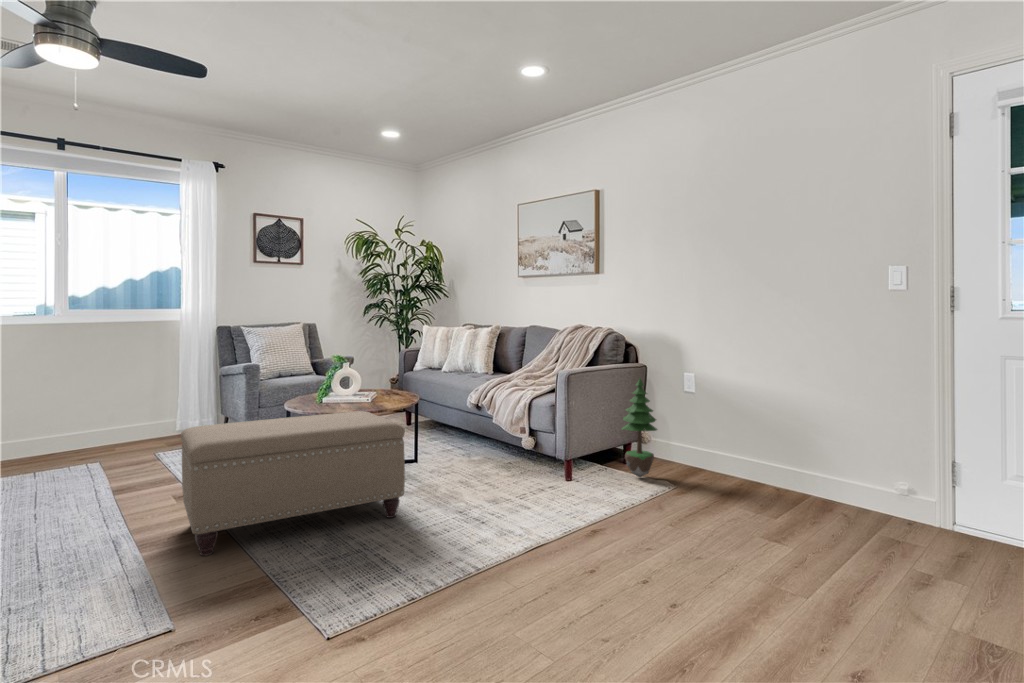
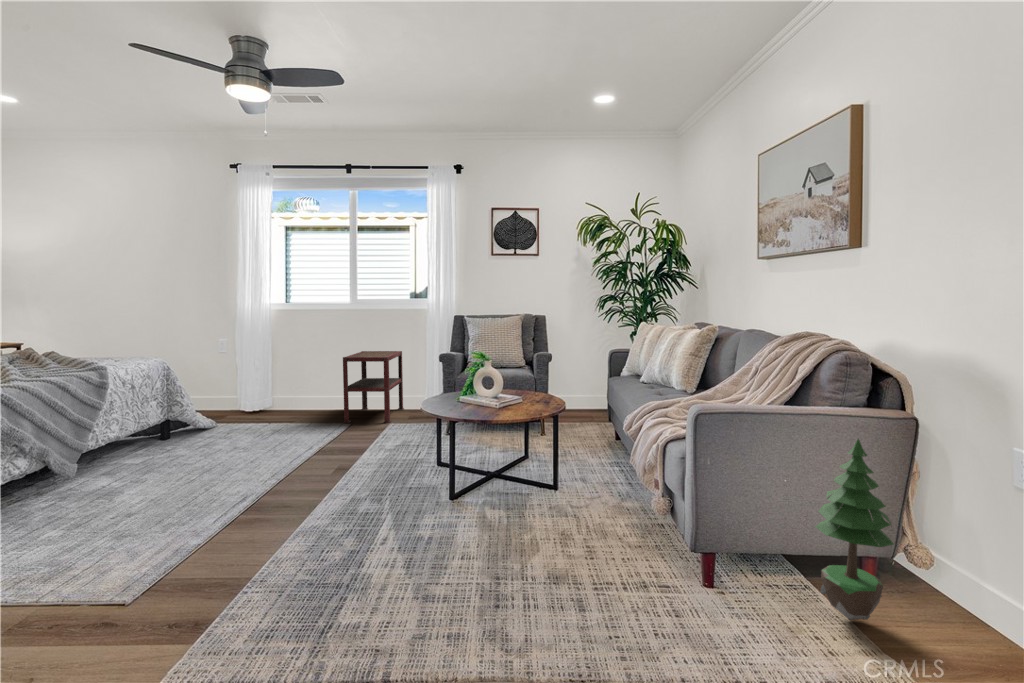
side table: none [87,365,157,452] -> present [343,351,404,423]
ottoman: present [181,411,405,556] -> none [193,429,450,578]

